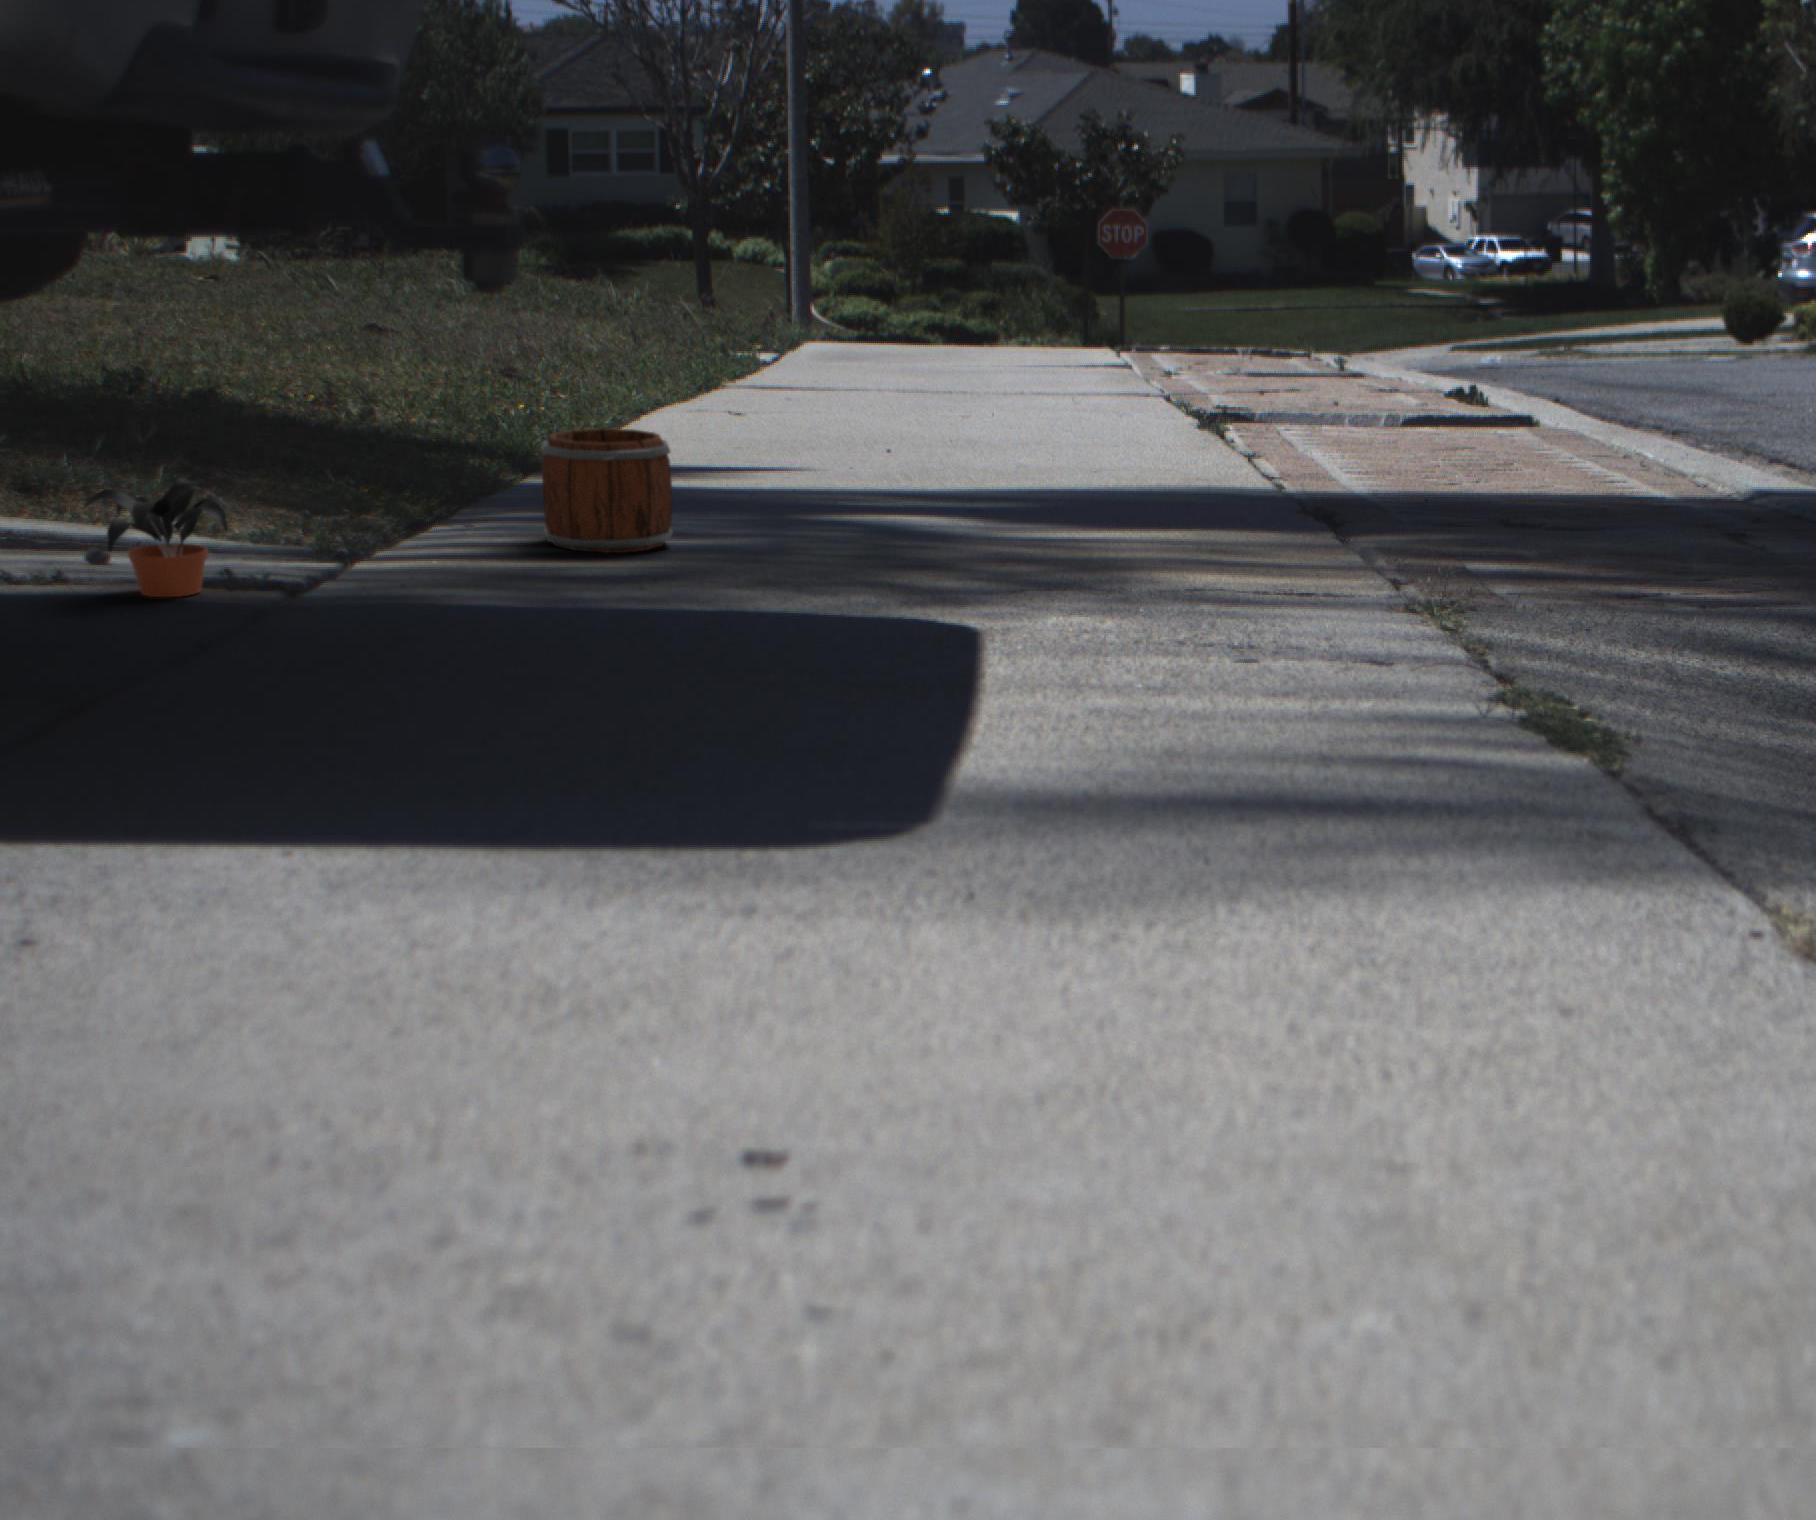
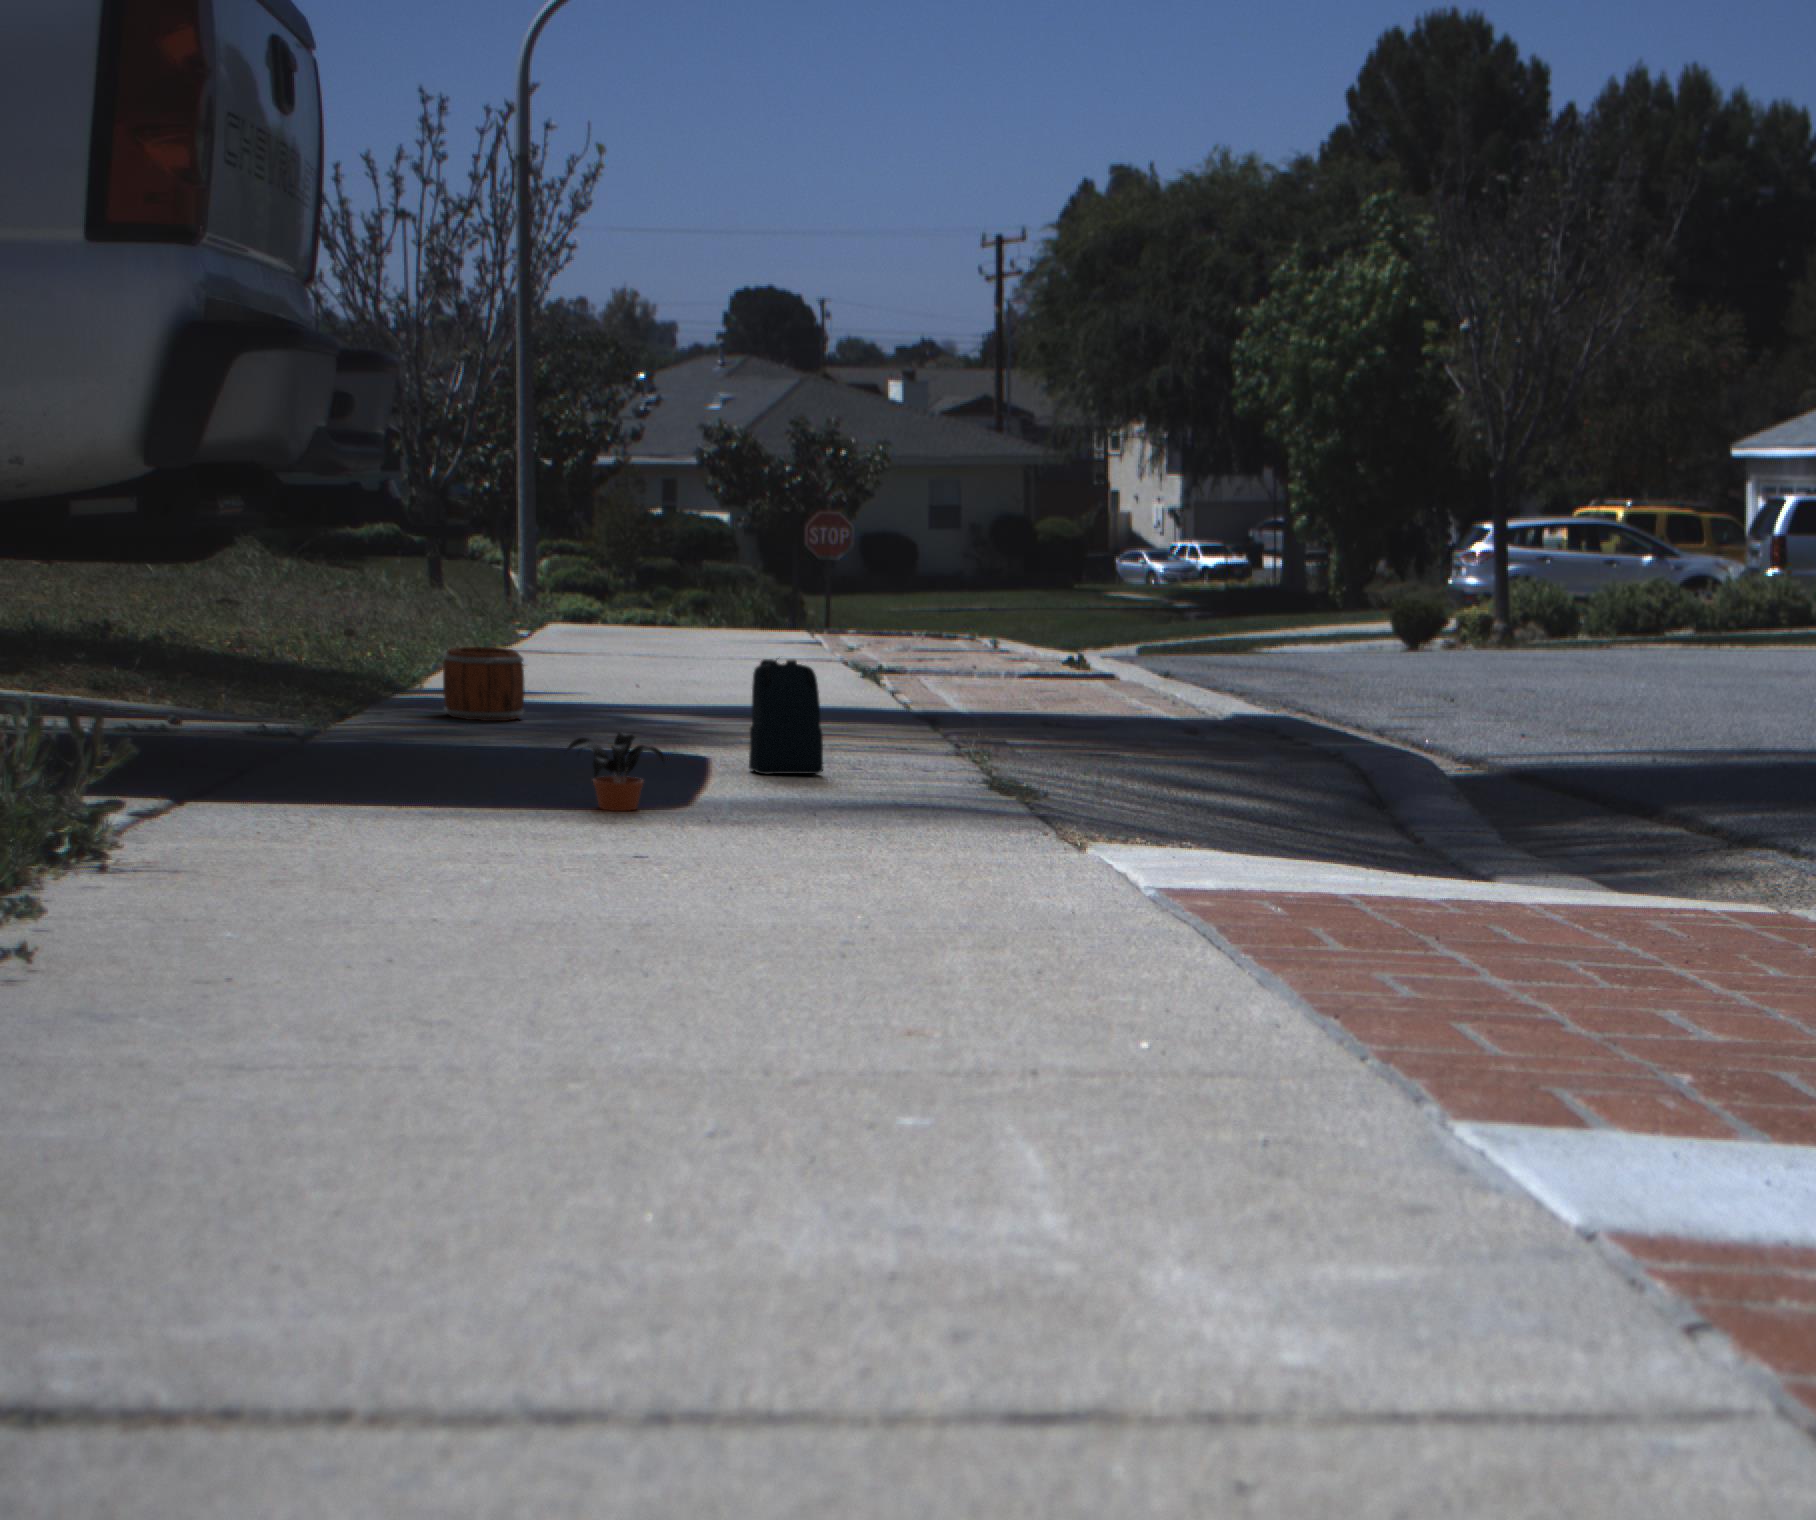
backpack: none [1032,471,1170,696] -> present [749,658,823,774]
potted plant: present [81,478,230,597] -> present [567,732,665,811]

